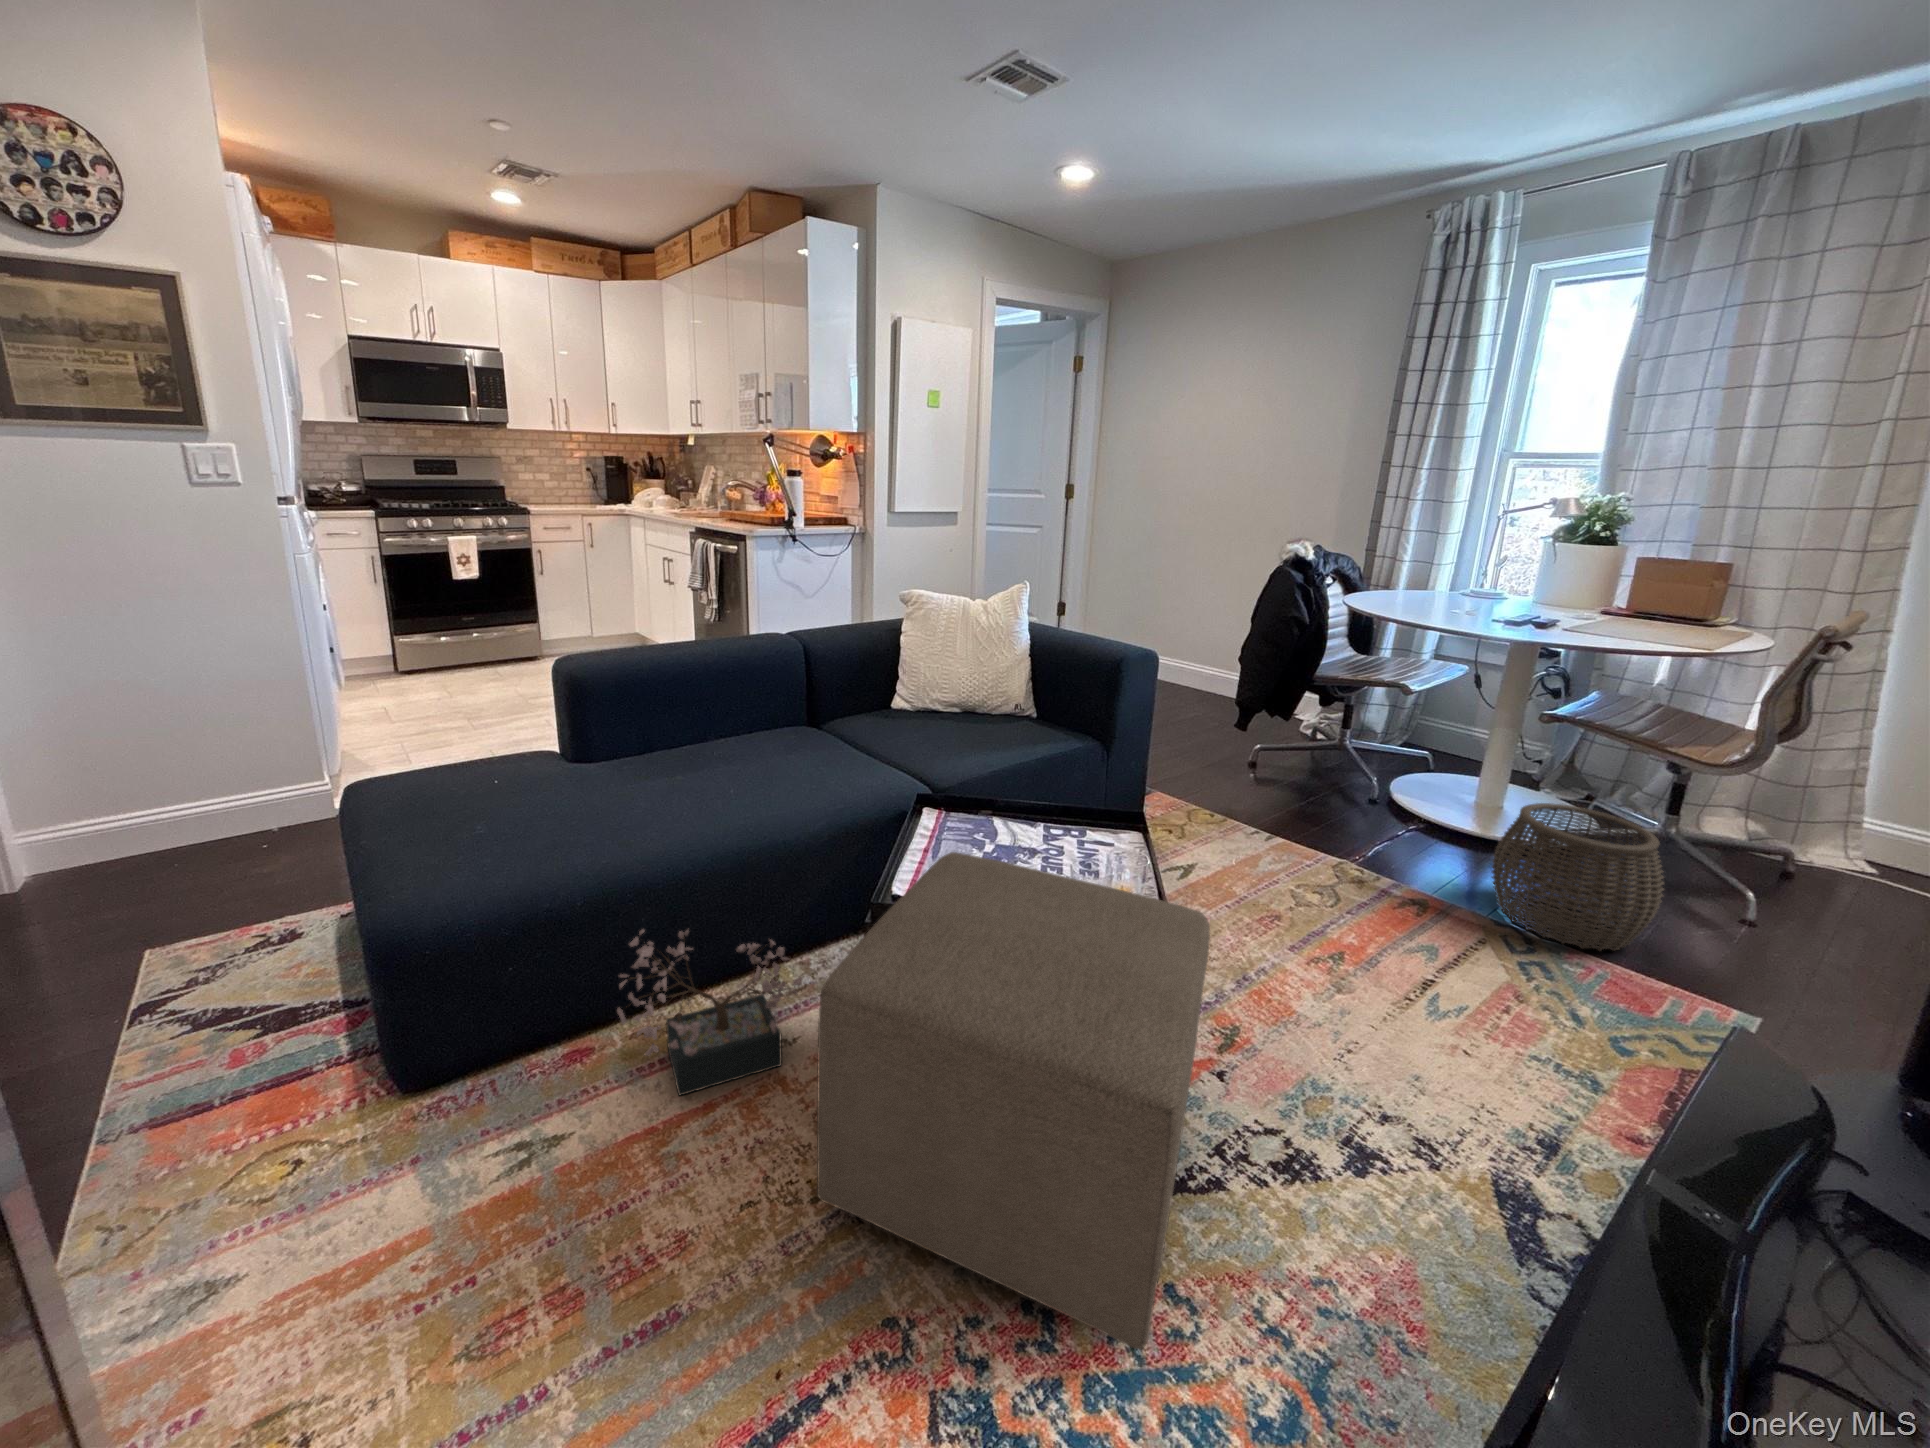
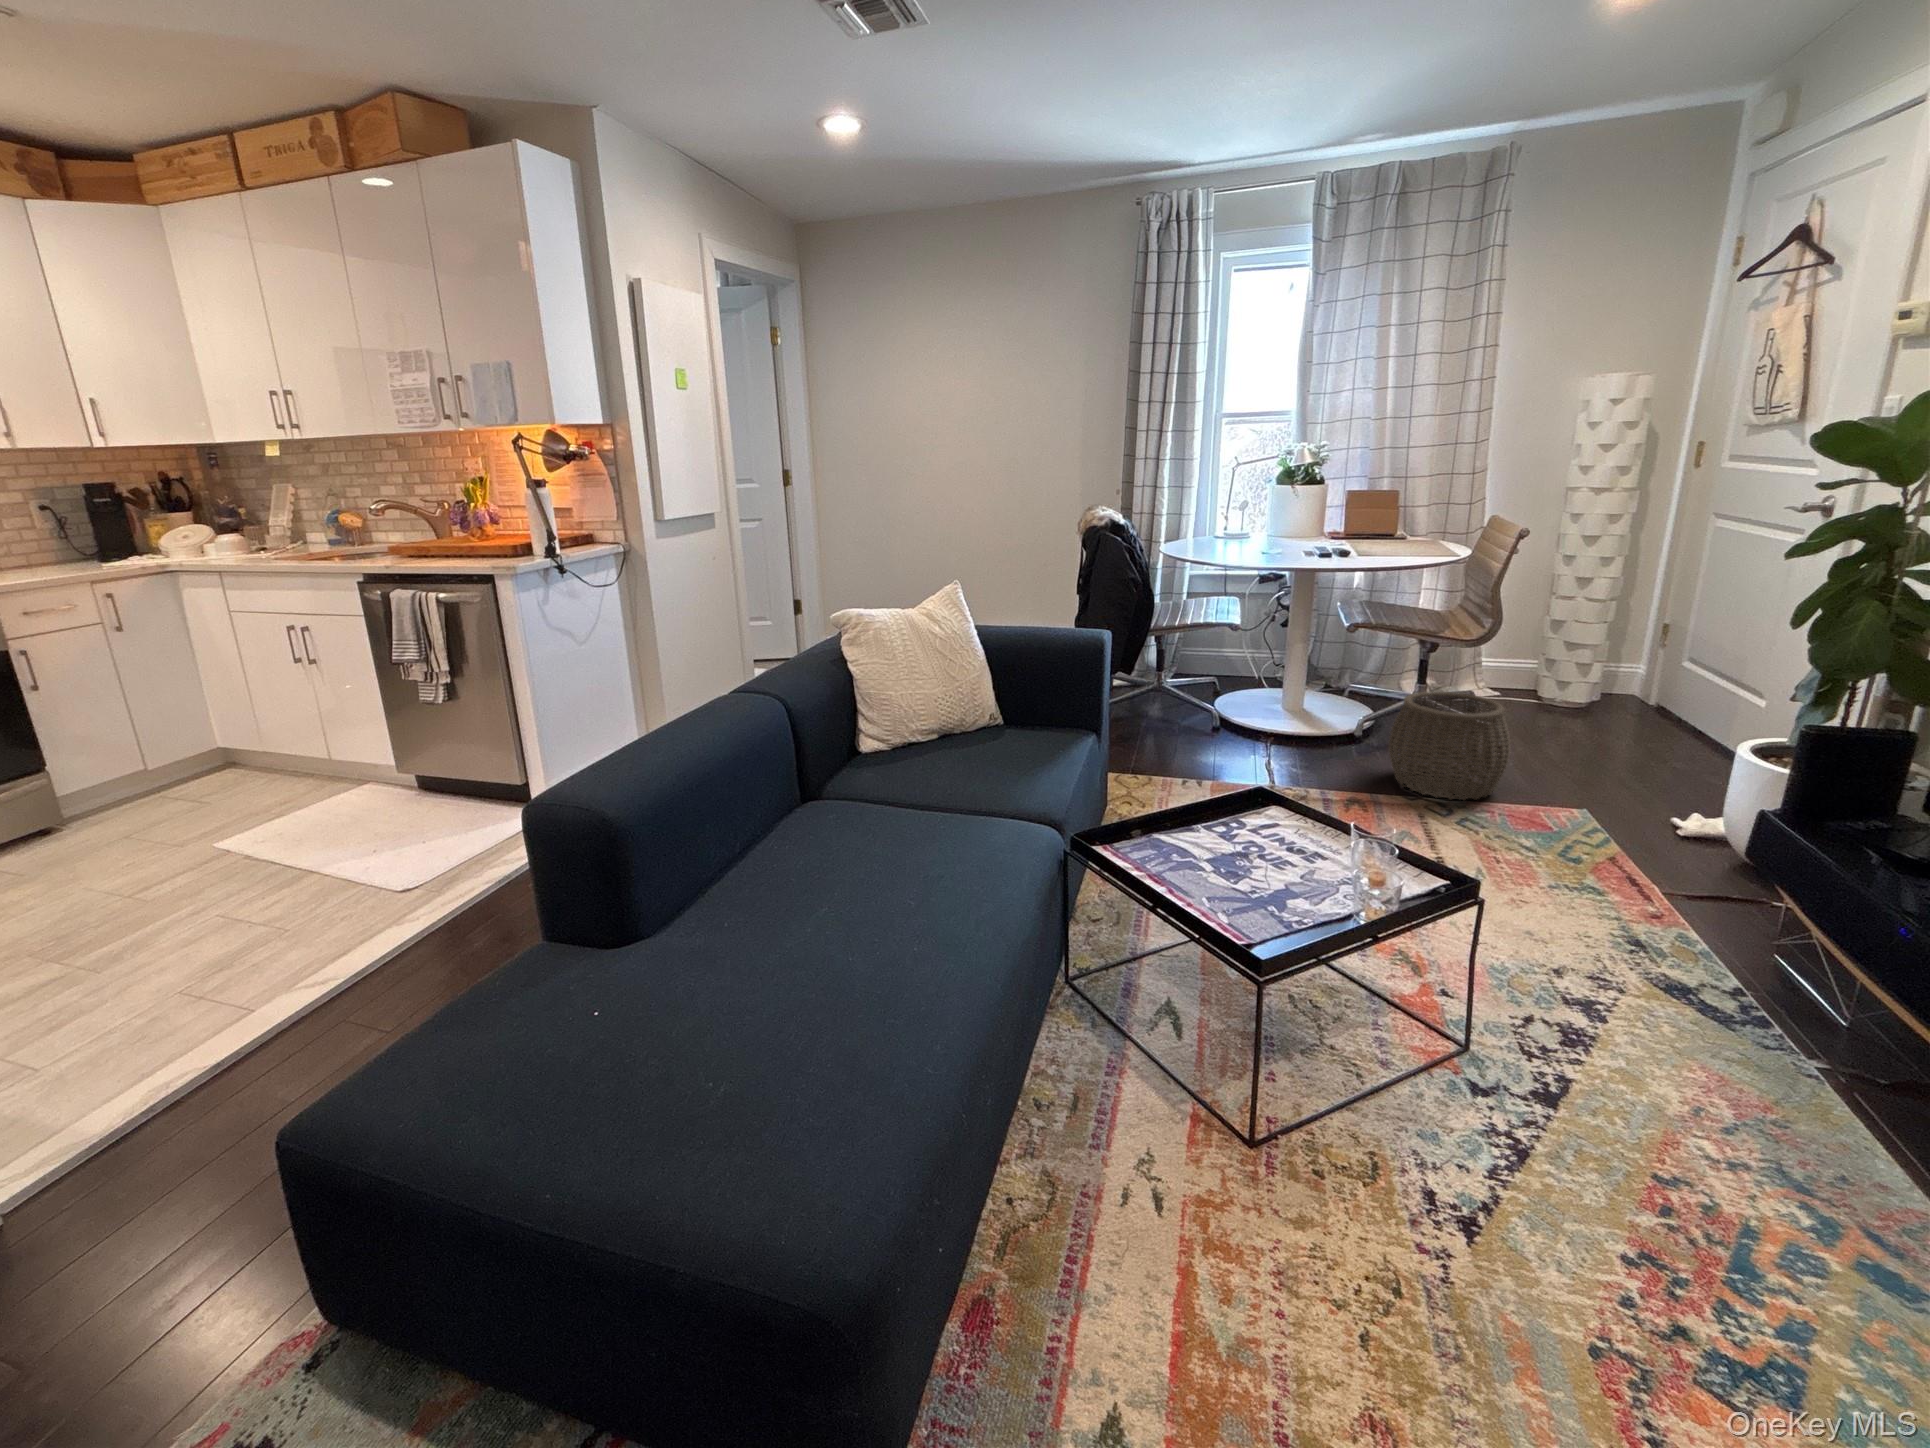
ottoman: present [817,852,1210,1350] -> none [1237,854,1805,1313]
decorative plant: present [617,930,802,1095] -> none [1011,1063,1186,1311]

